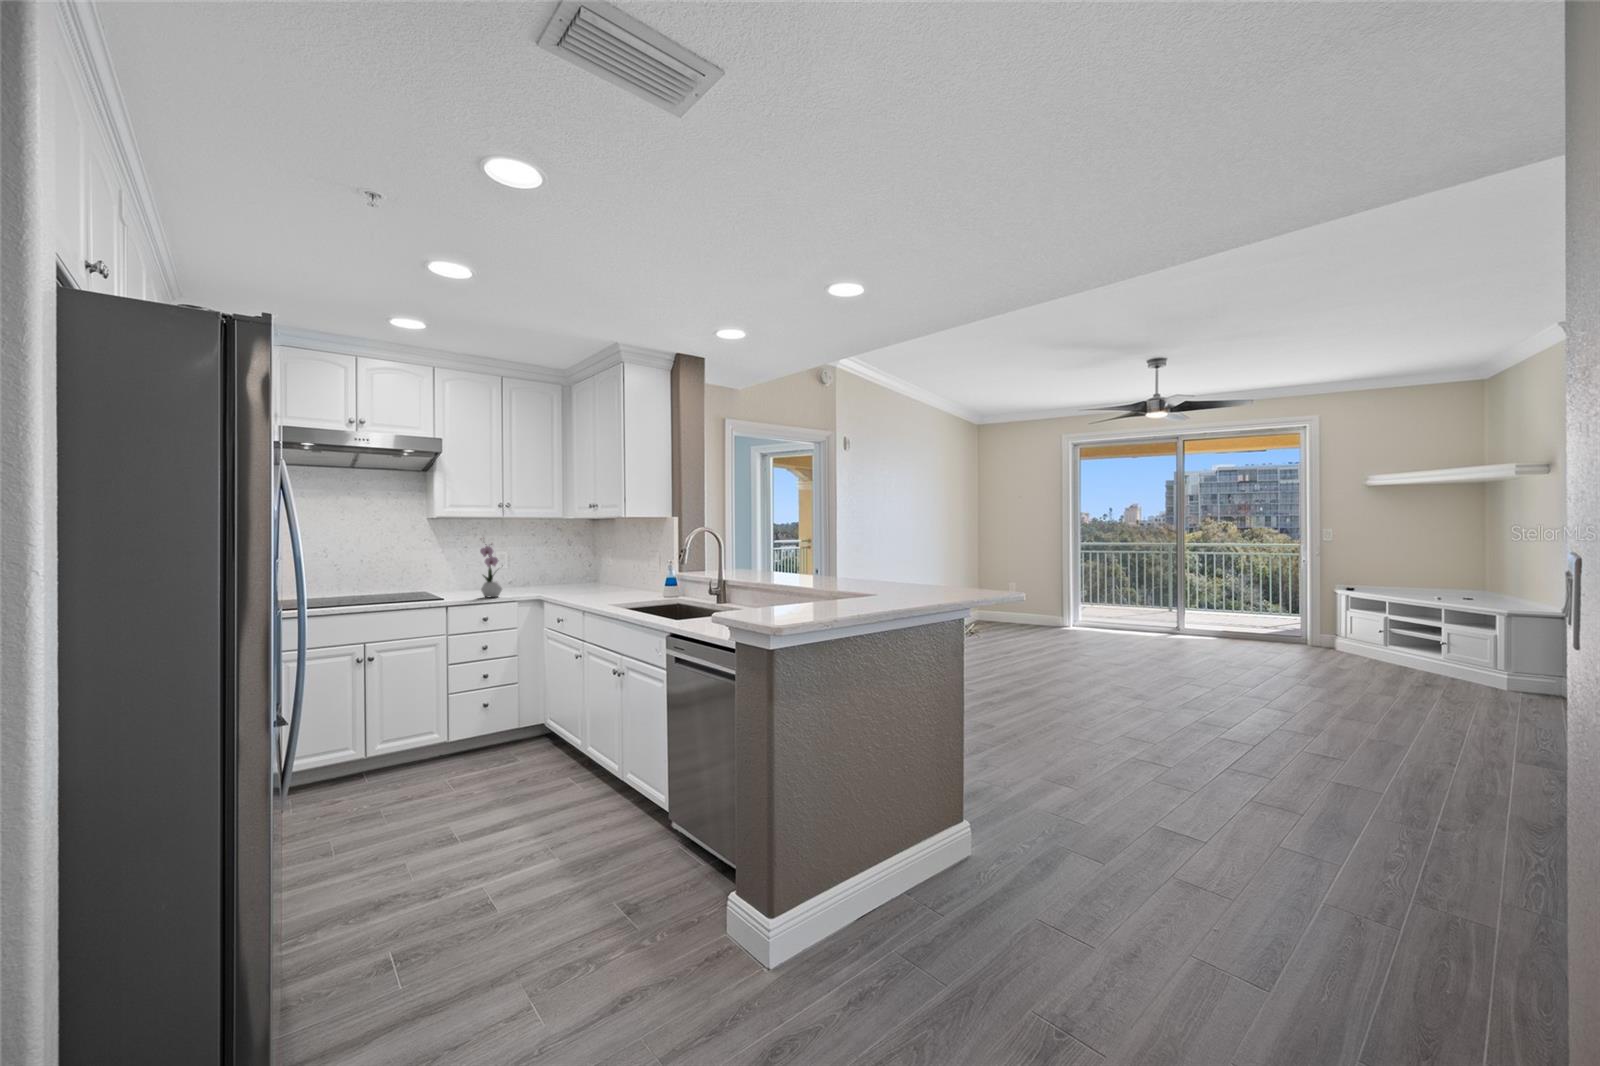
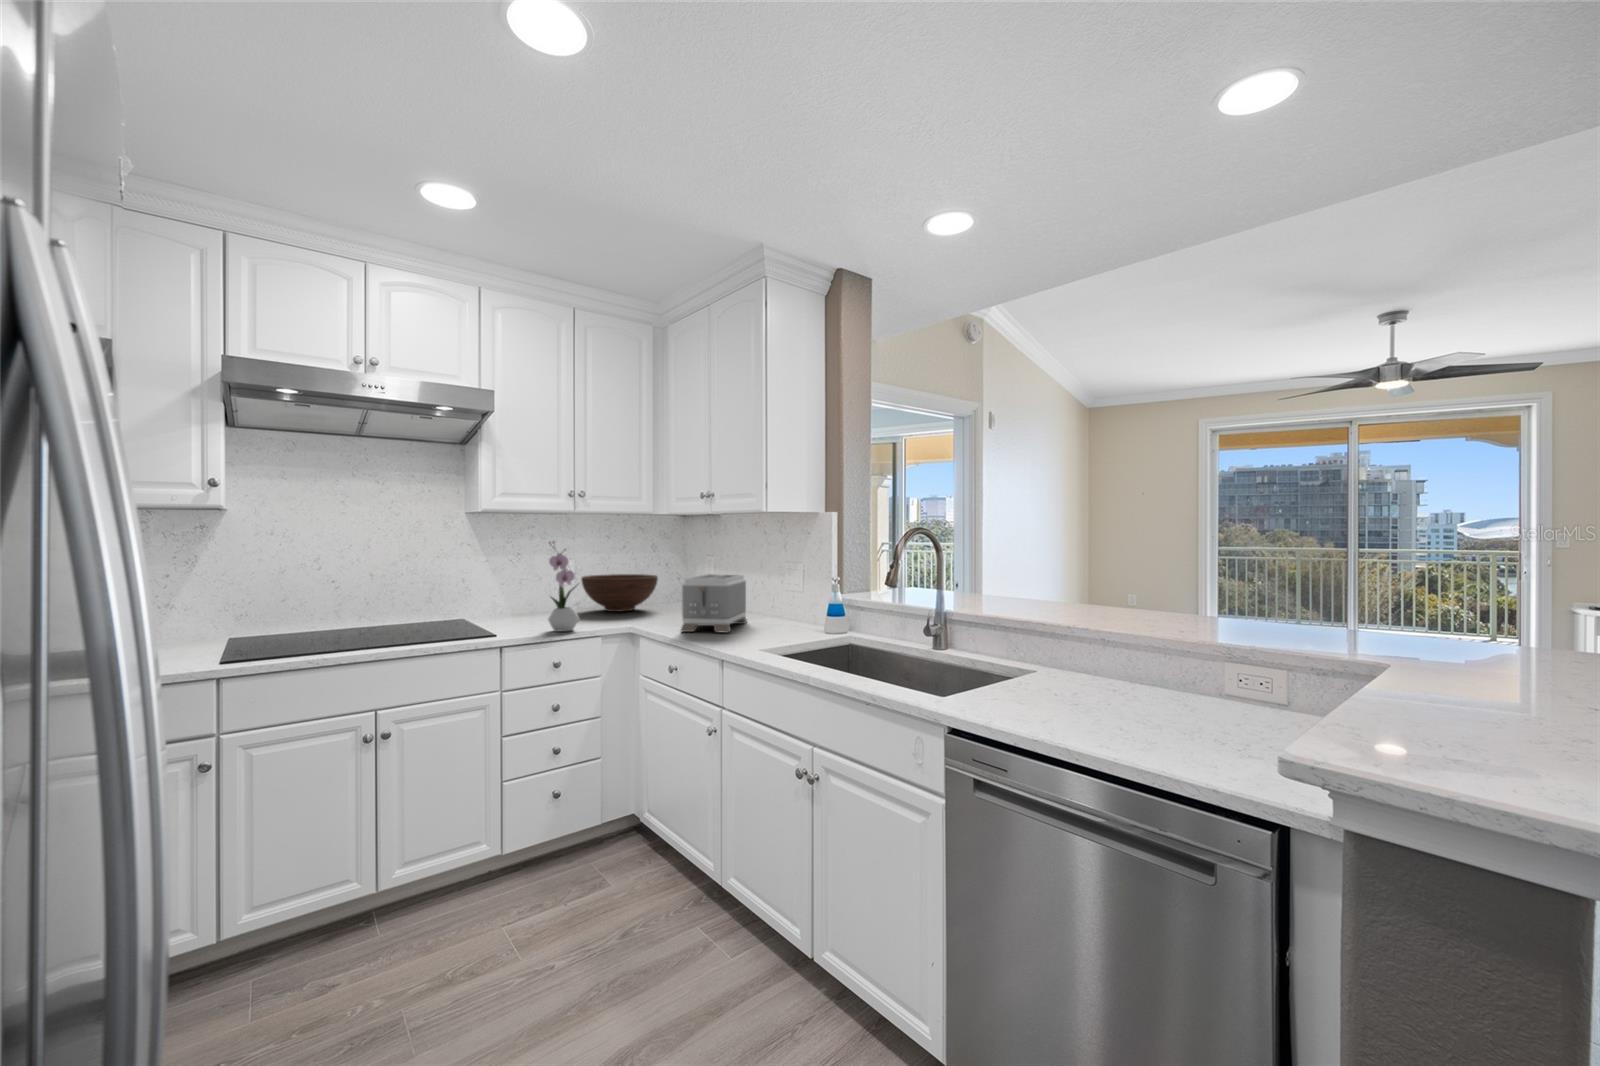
toaster: none [568,559,621,596] -> present [681,574,747,633]
fruit bowl: none [512,561,567,587] -> present [581,574,658,612]

